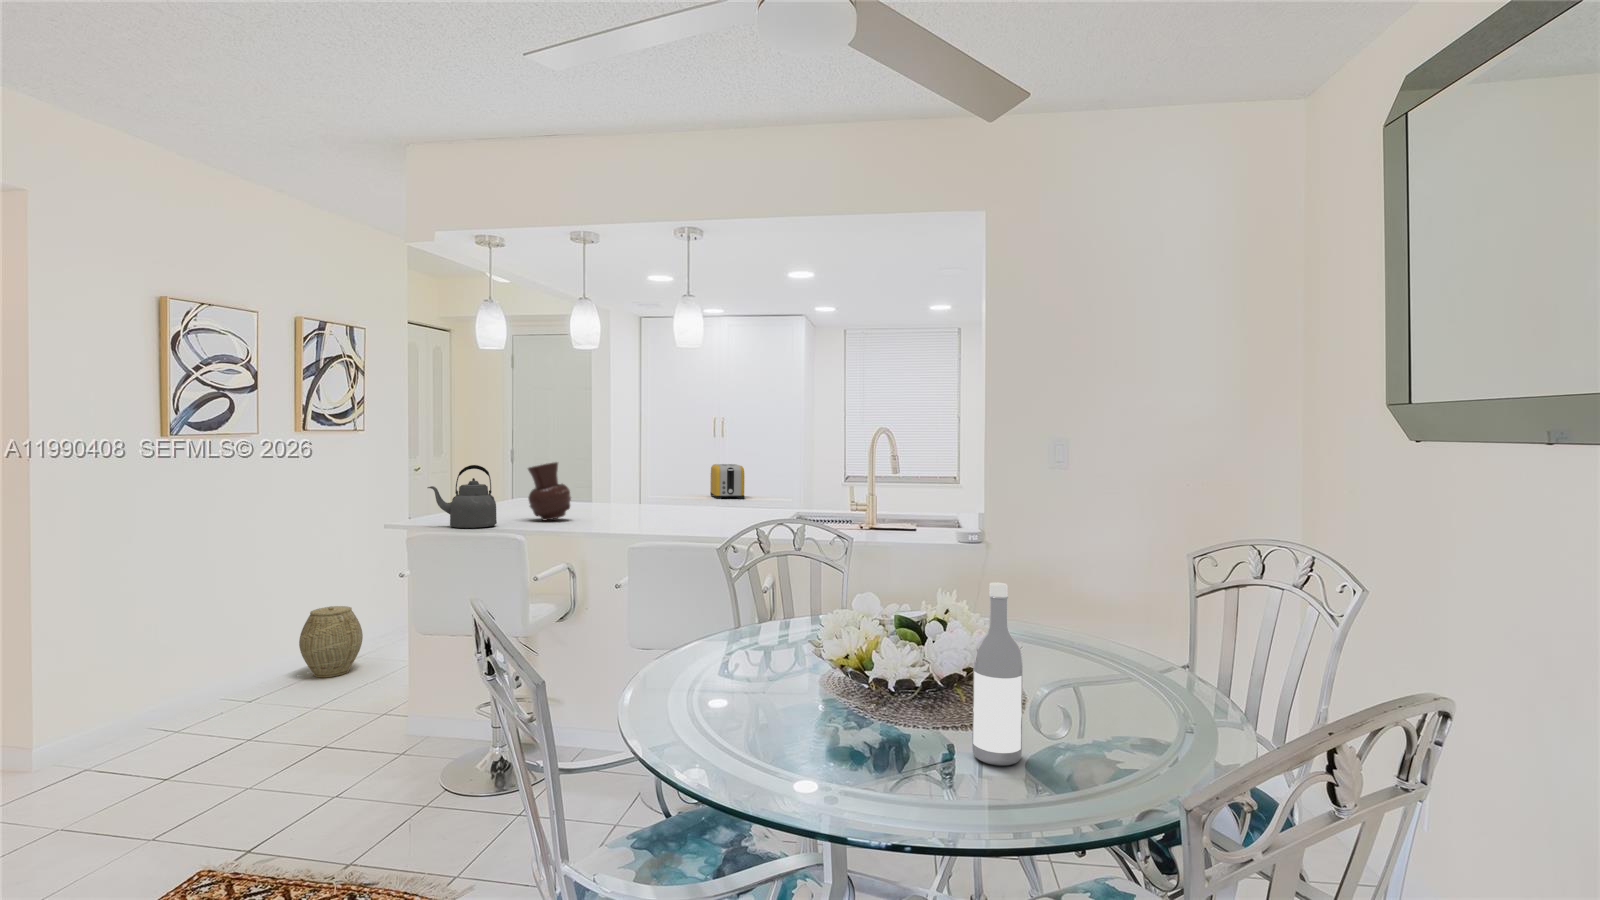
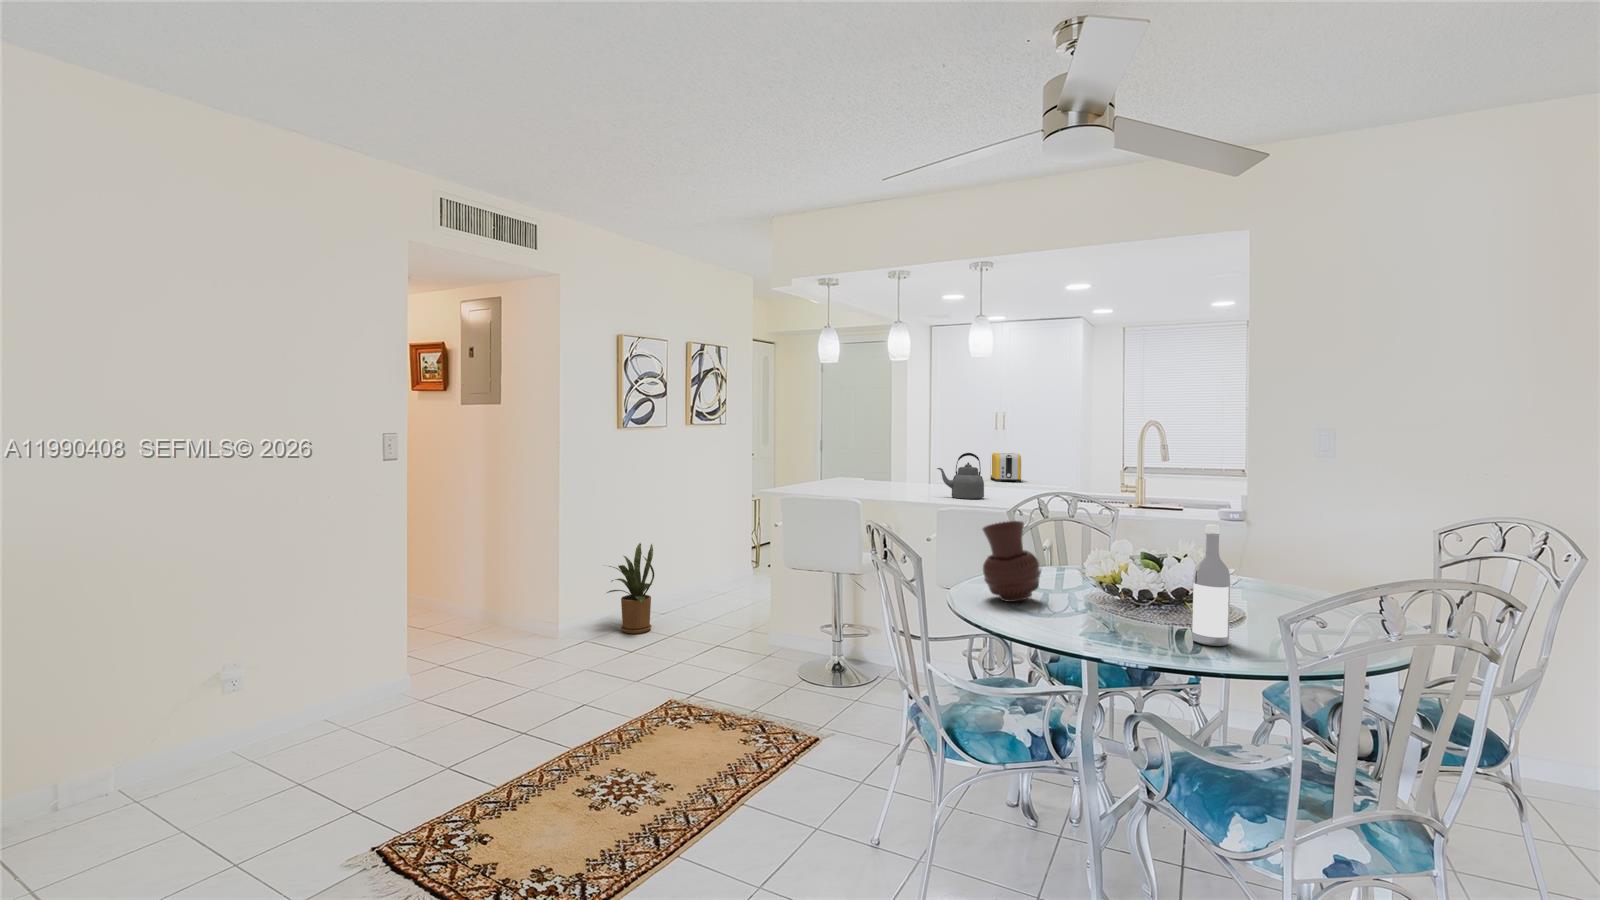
vase: present [528,462,571,520] -> present [983,521,1040,602]
kettle: present [428,465,497,528] -> present [937,453,984,499]
house plant: none [124,604,225,745] -> present [607,543,654,634]
woven basket: present [299,606,363,677] -> none [689,552,729,603]

